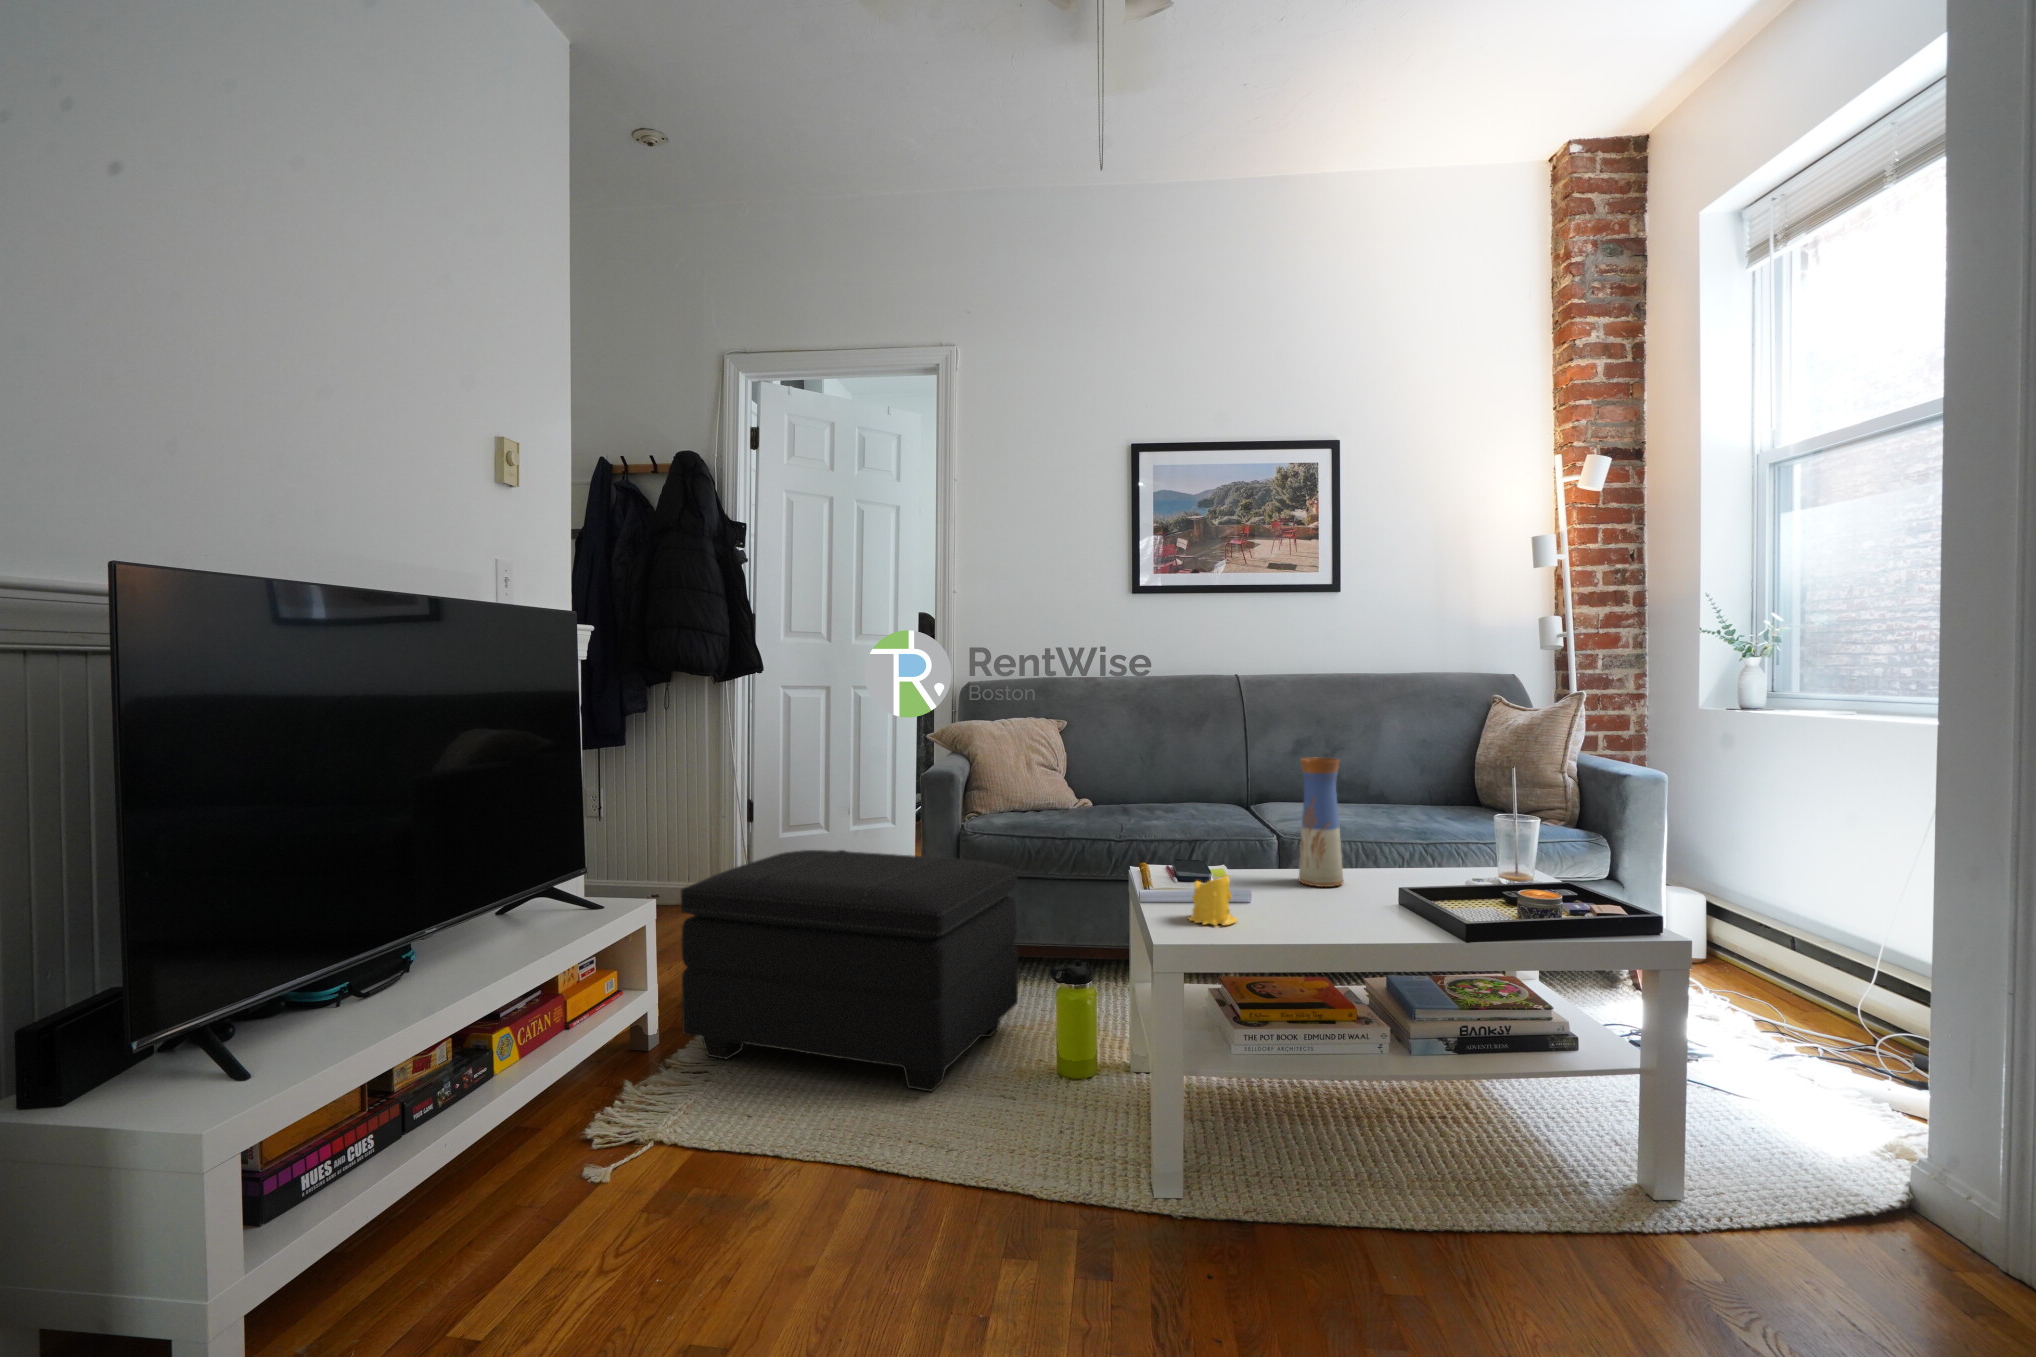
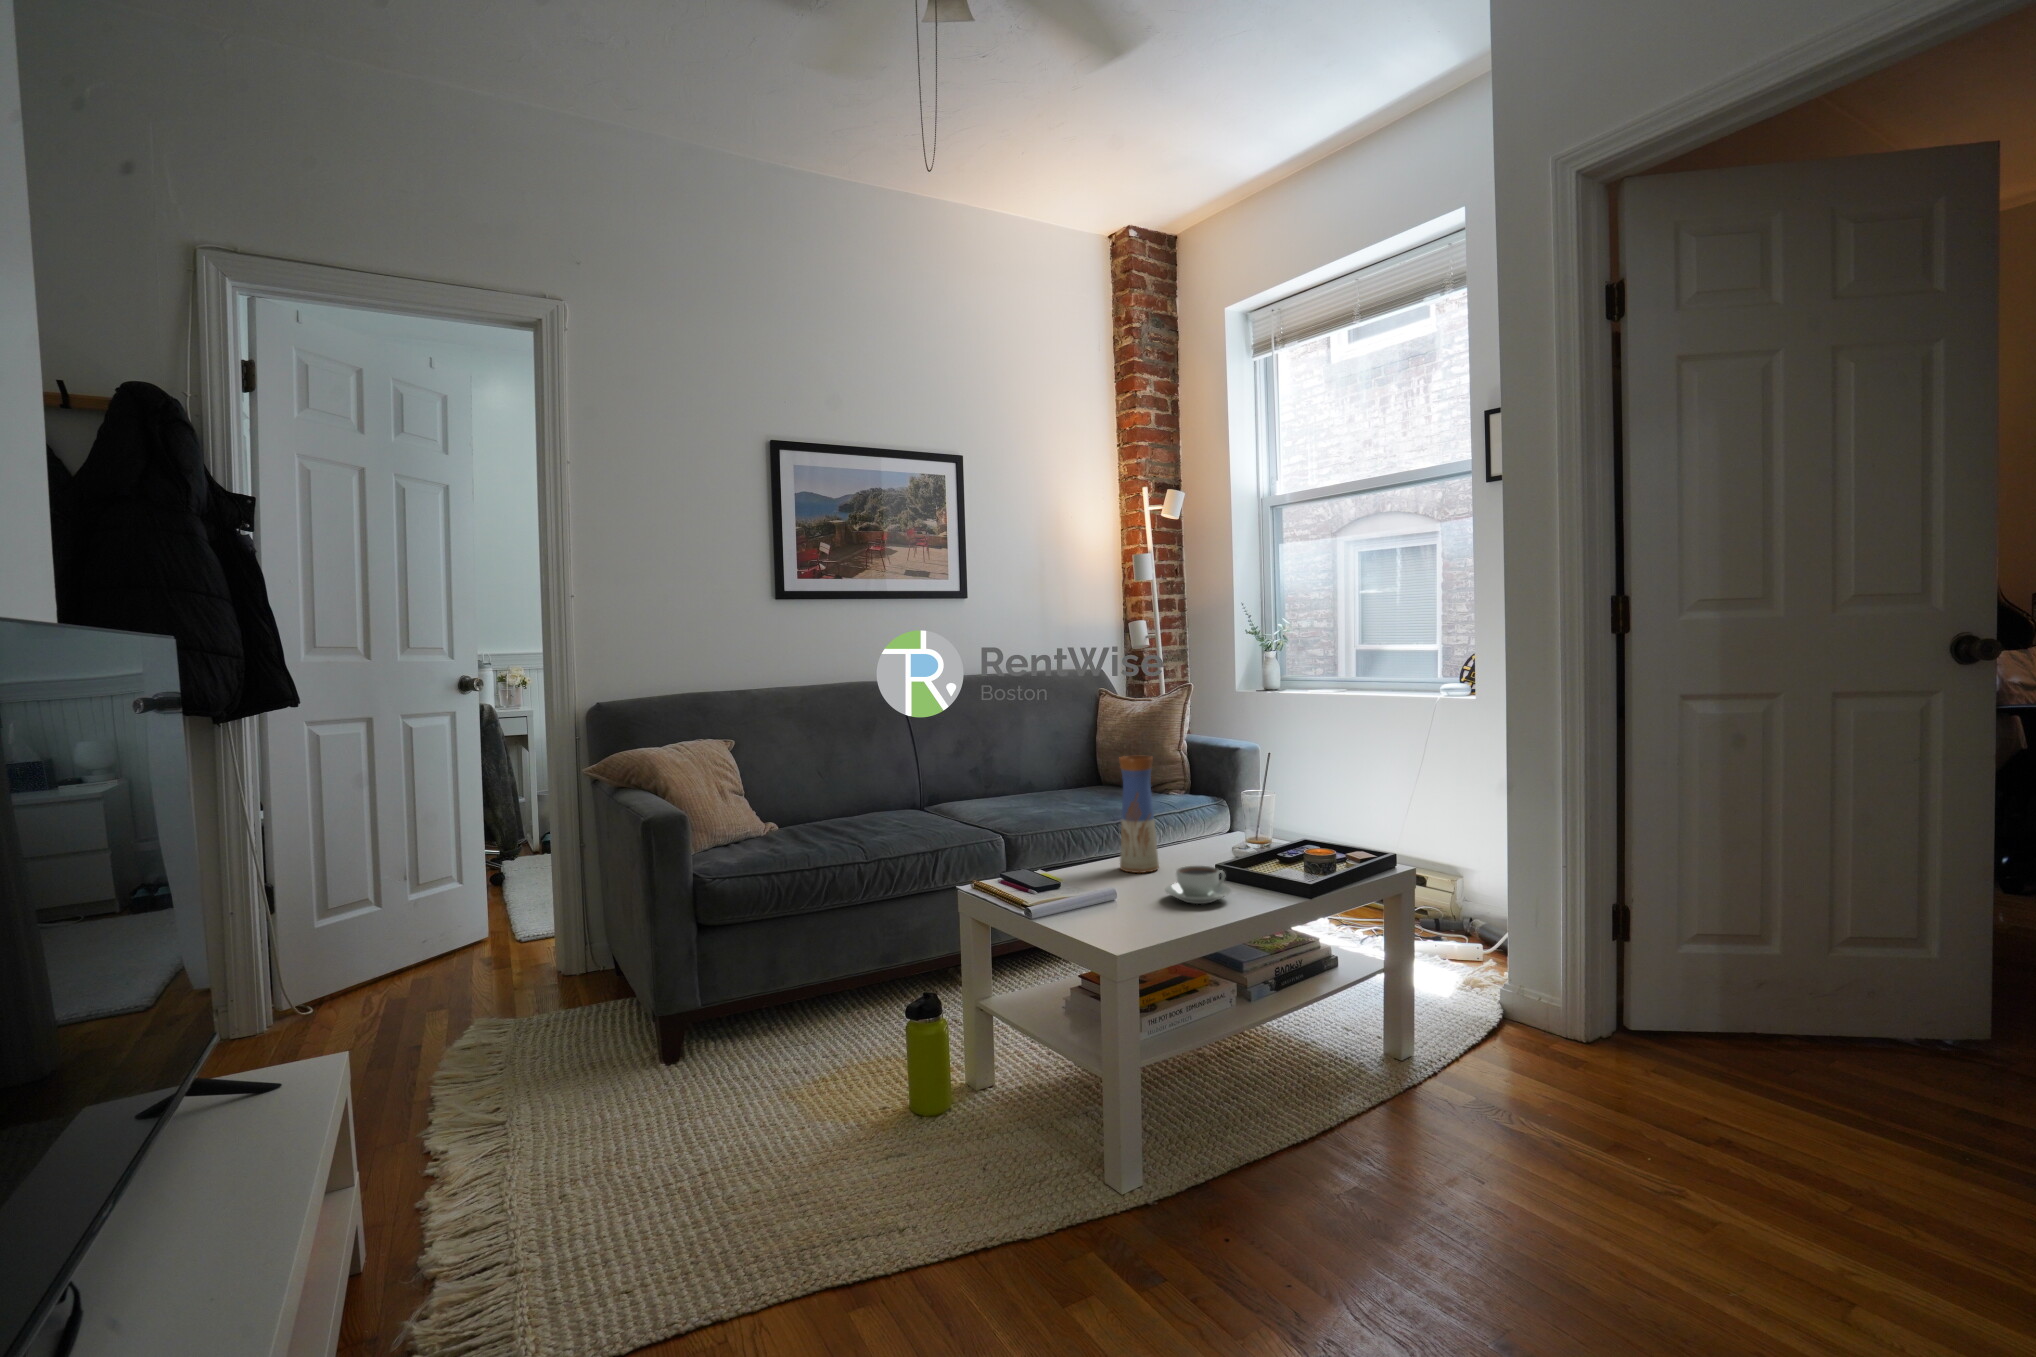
footstool: present [681,850,1018,1091] -> none [416,904,828,1228]
candle: present [1188,876,1238,926] -> none [1106,873,1152,924]
coffee cup: none [1281,880,1358,923] -> present [1165,866,1232,904]

